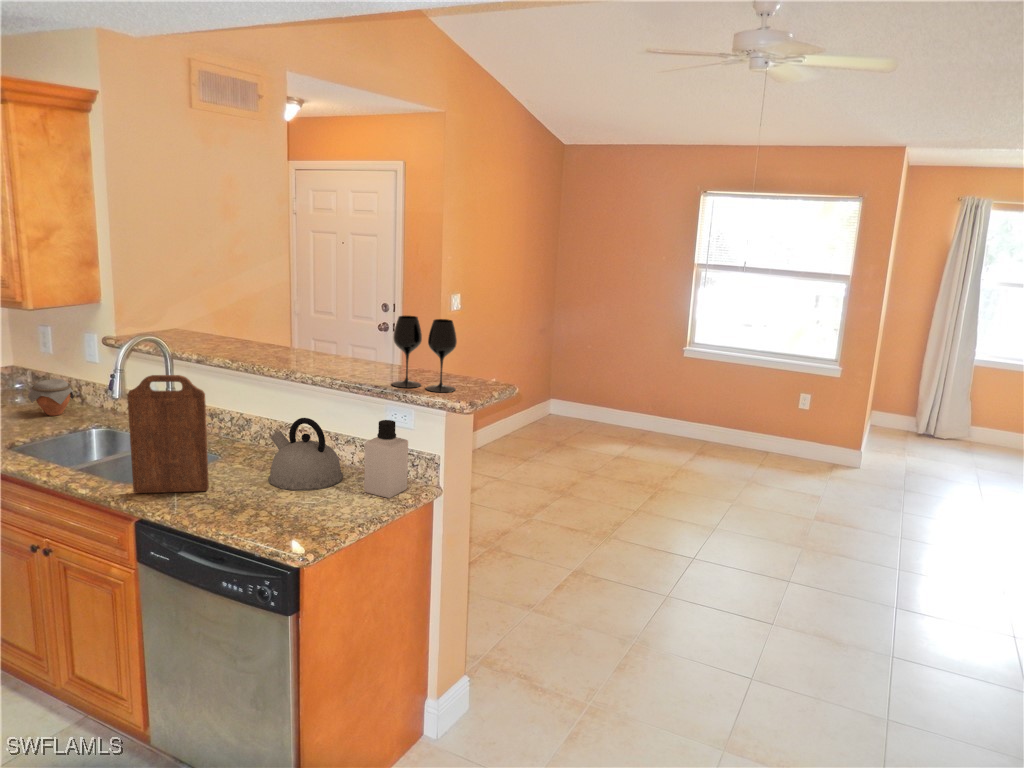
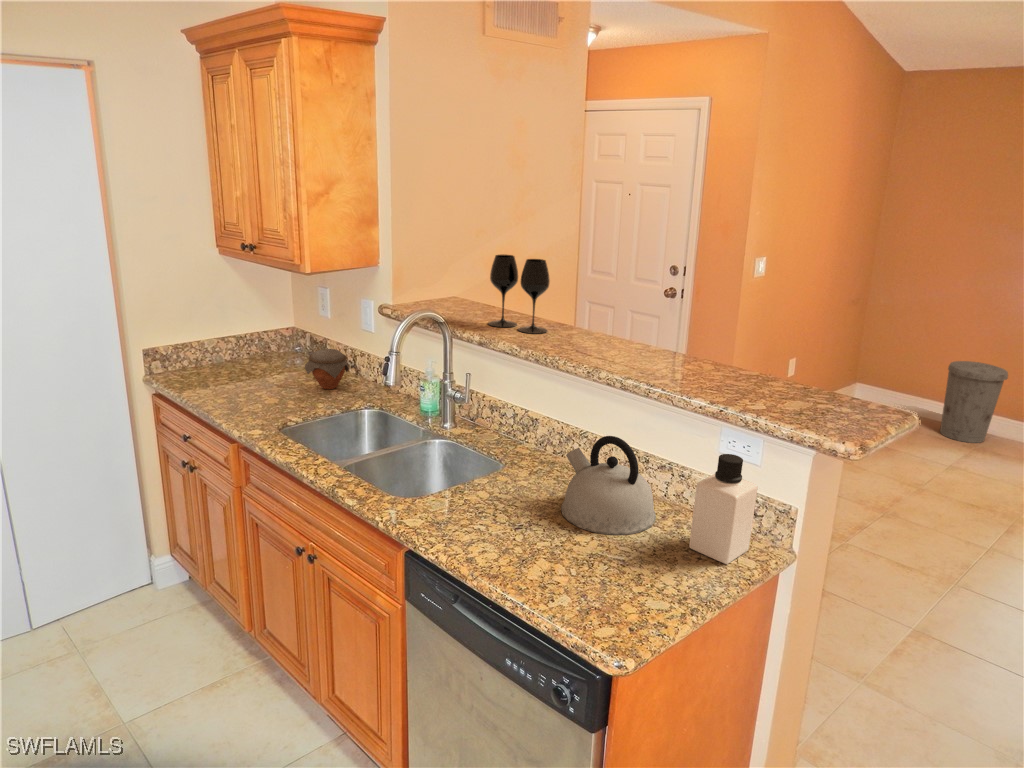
wine glass: present [392,316,457,392] -> present [488,254,550,334]
trash can: none [611,373,652,436] -> present [940,361,1008,443]
cutting board: present [127,375,209,493] -> none [404,372,494,520]

